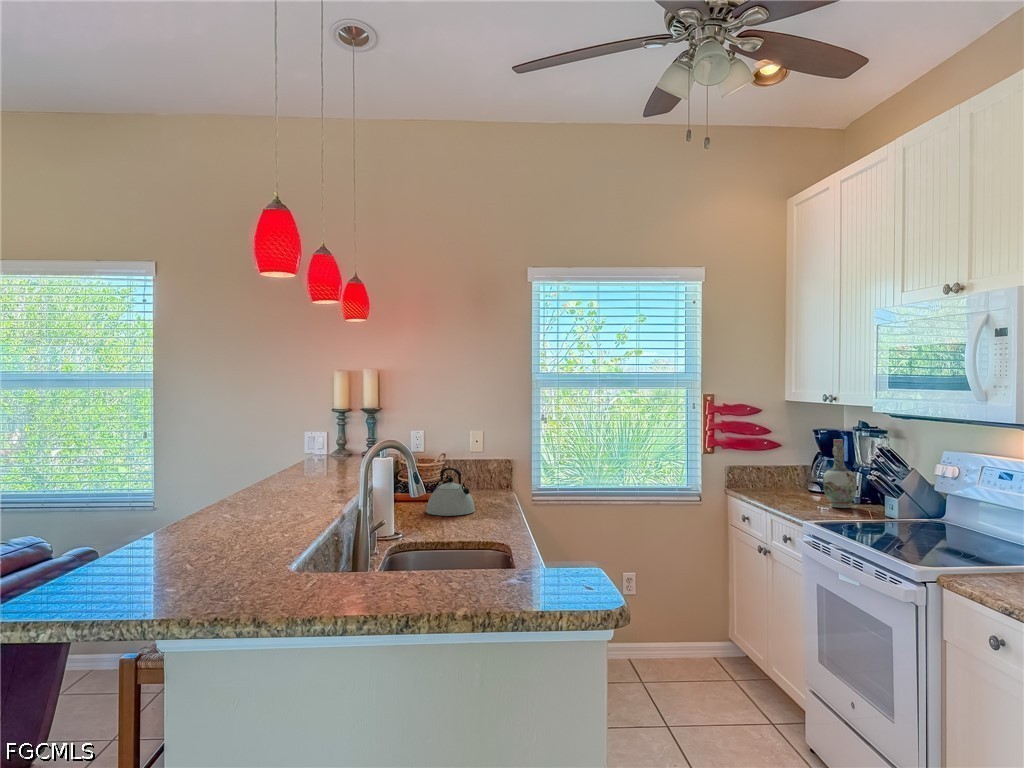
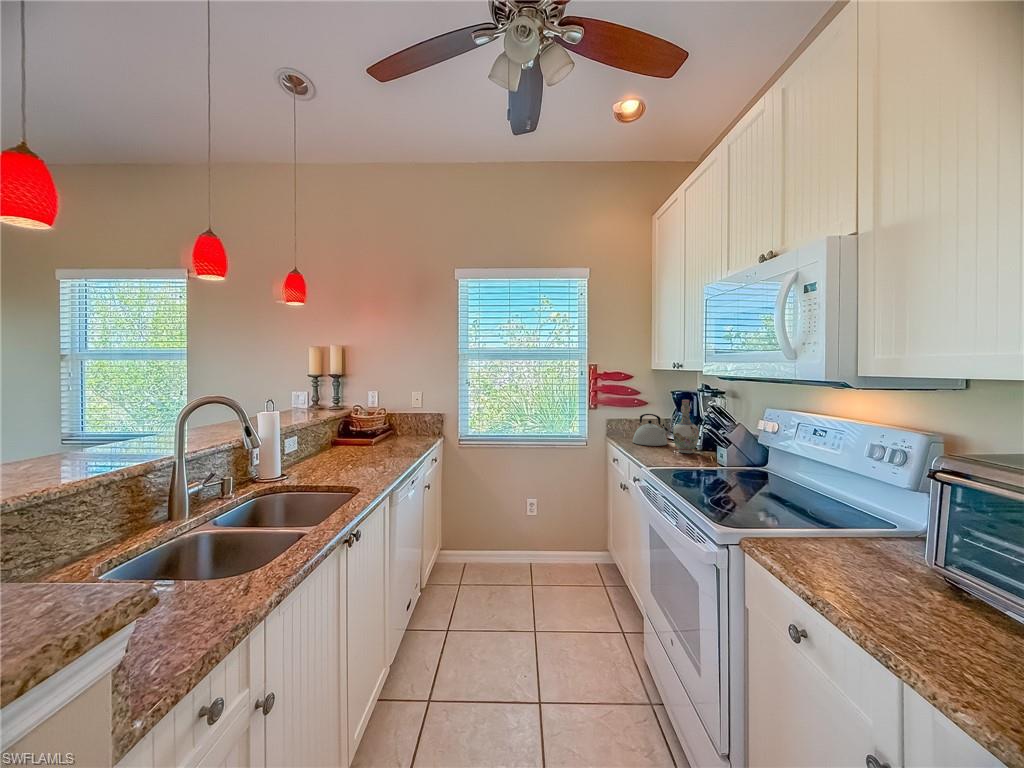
kettle: present [426,468,475,516] -> present [633,414,668,446]

